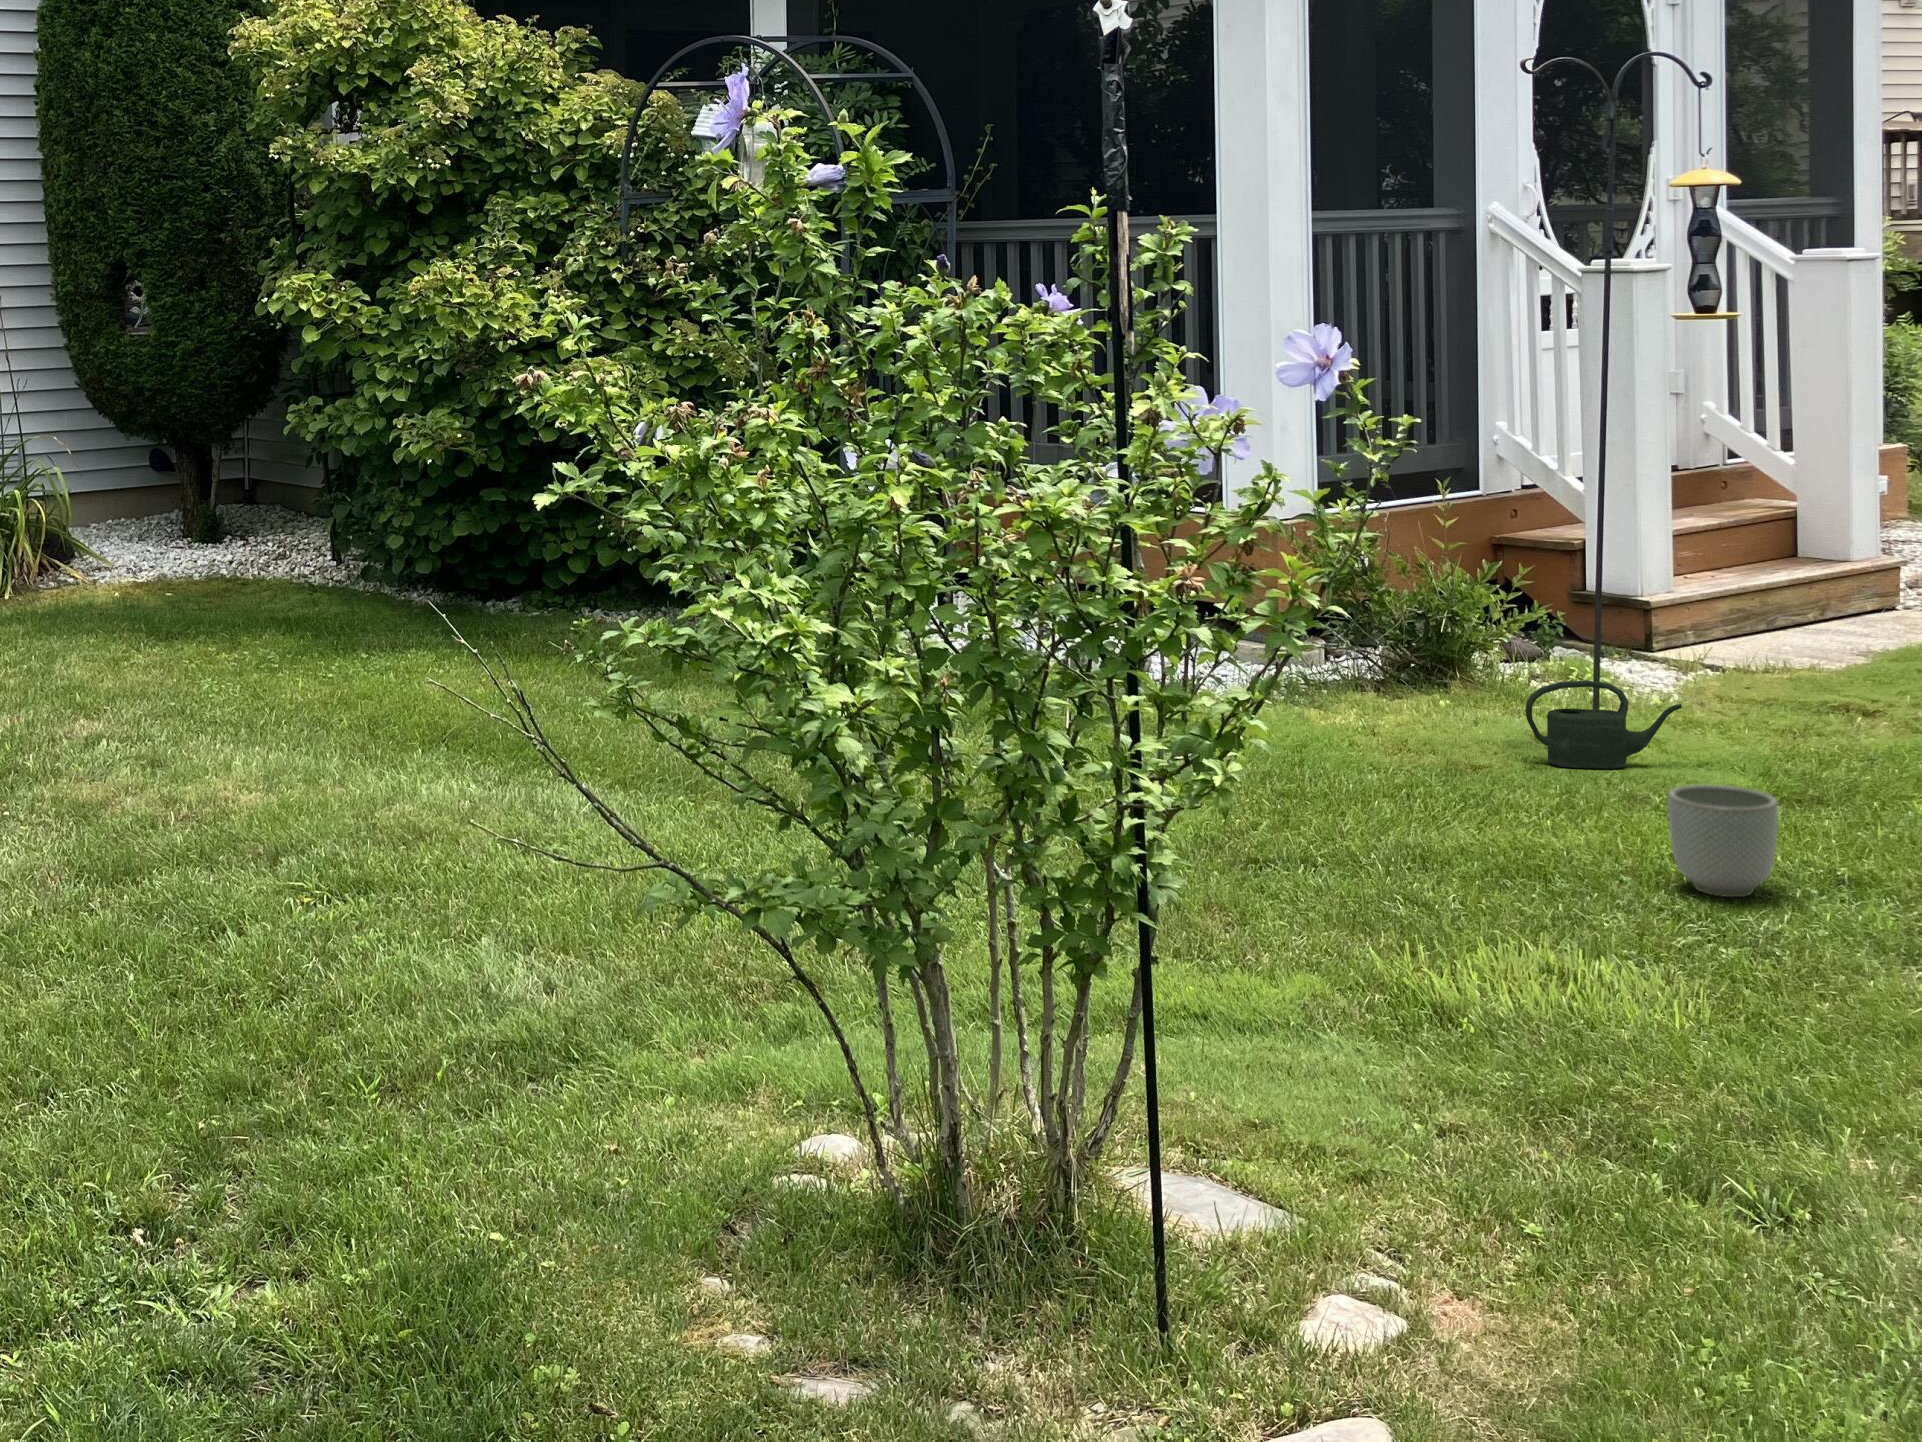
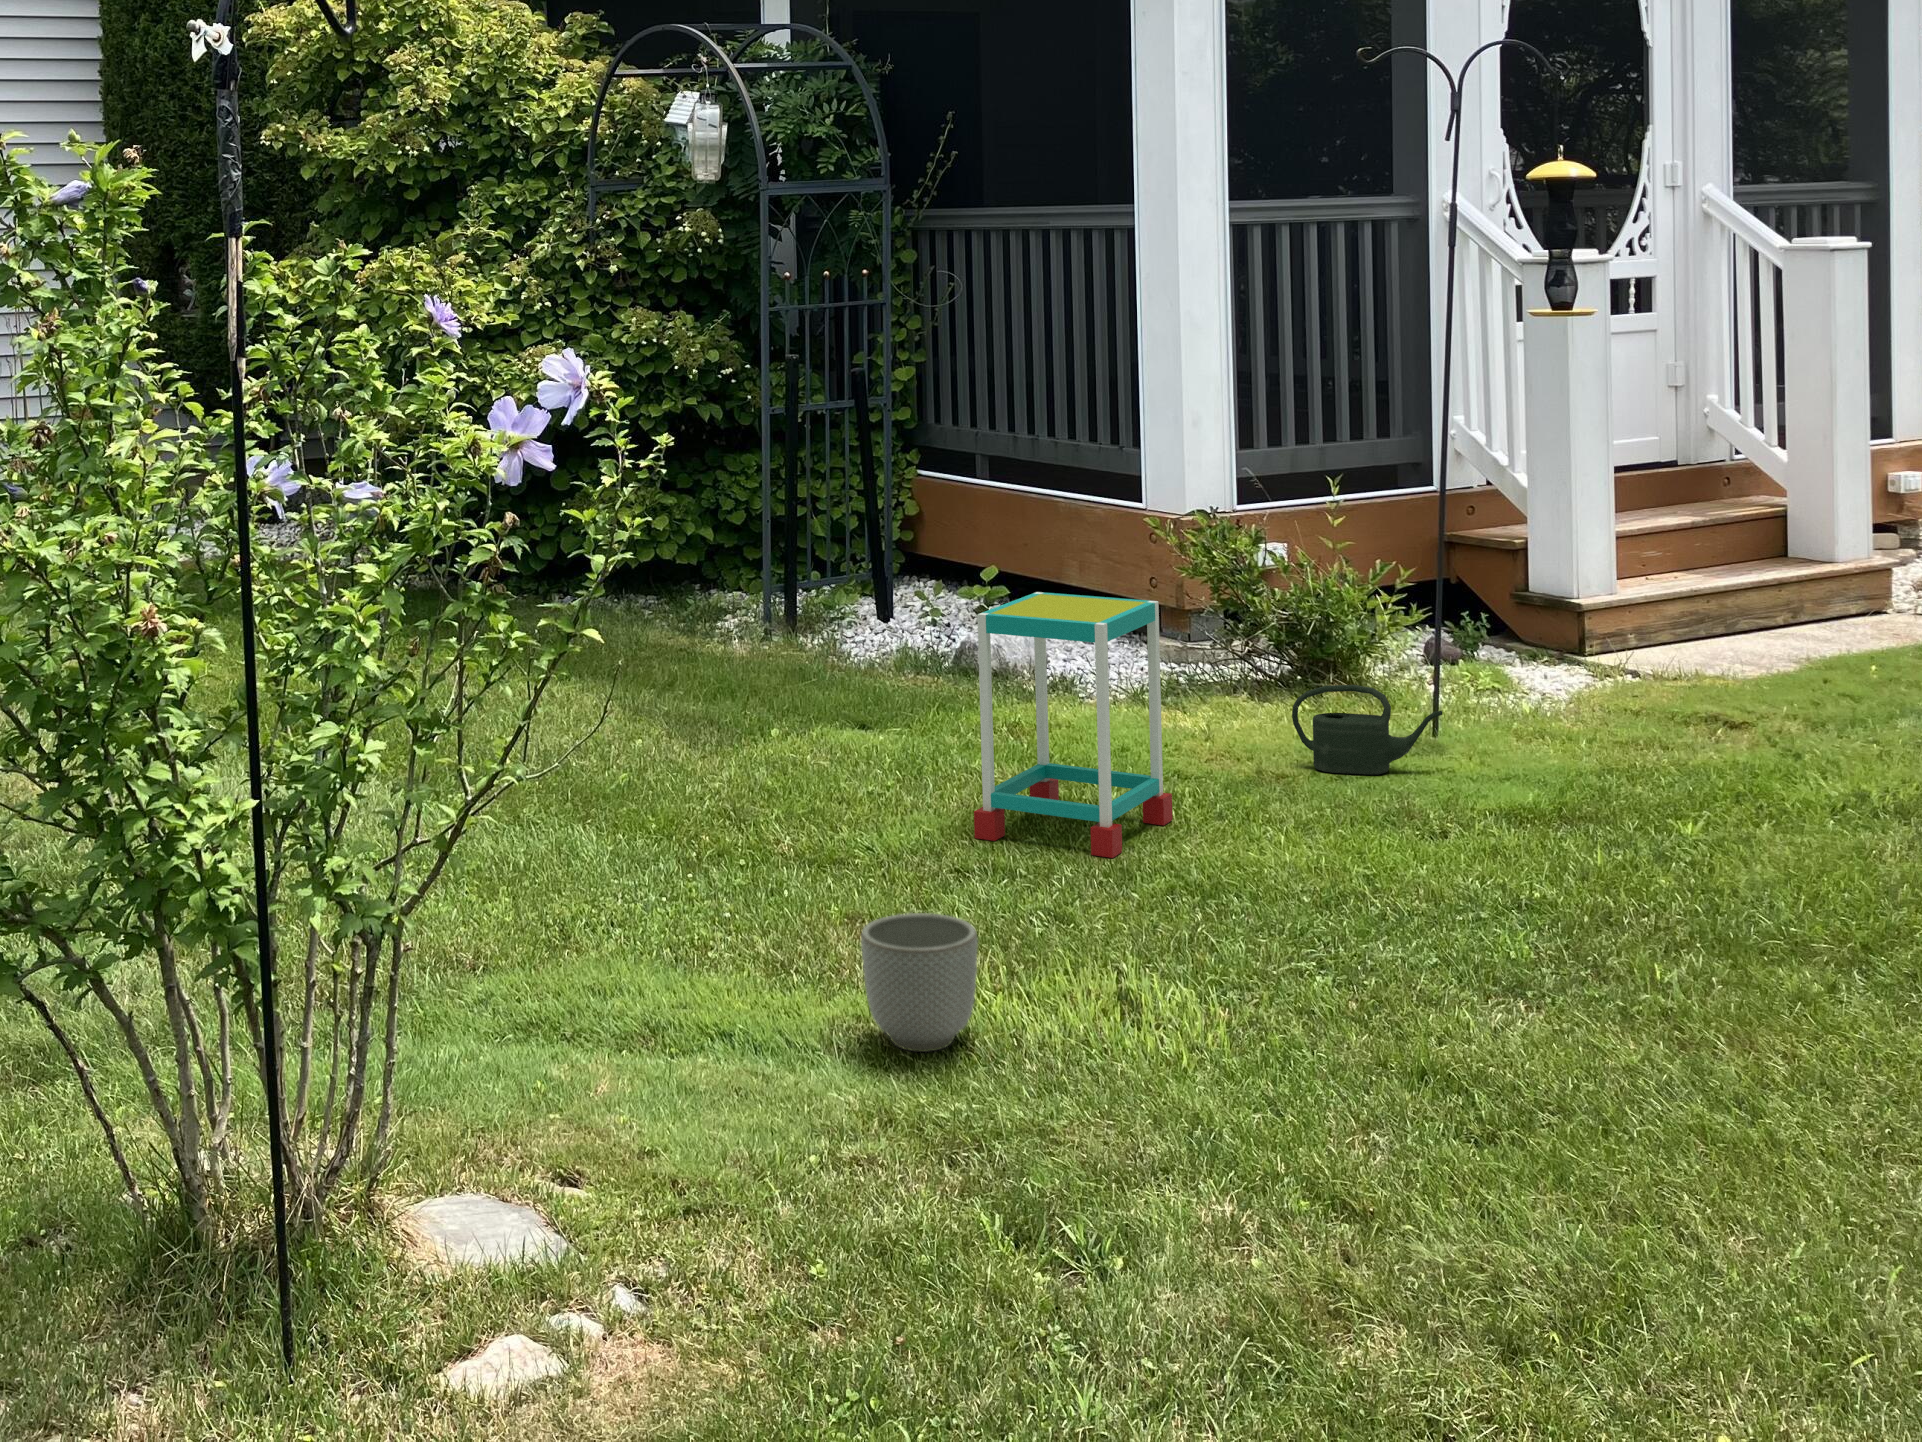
side table: none [1284,591,1463,853] -> present [974,592,1173,858]
planter: present [1667,785,1778,897] -> present [861,913,978,1052]

